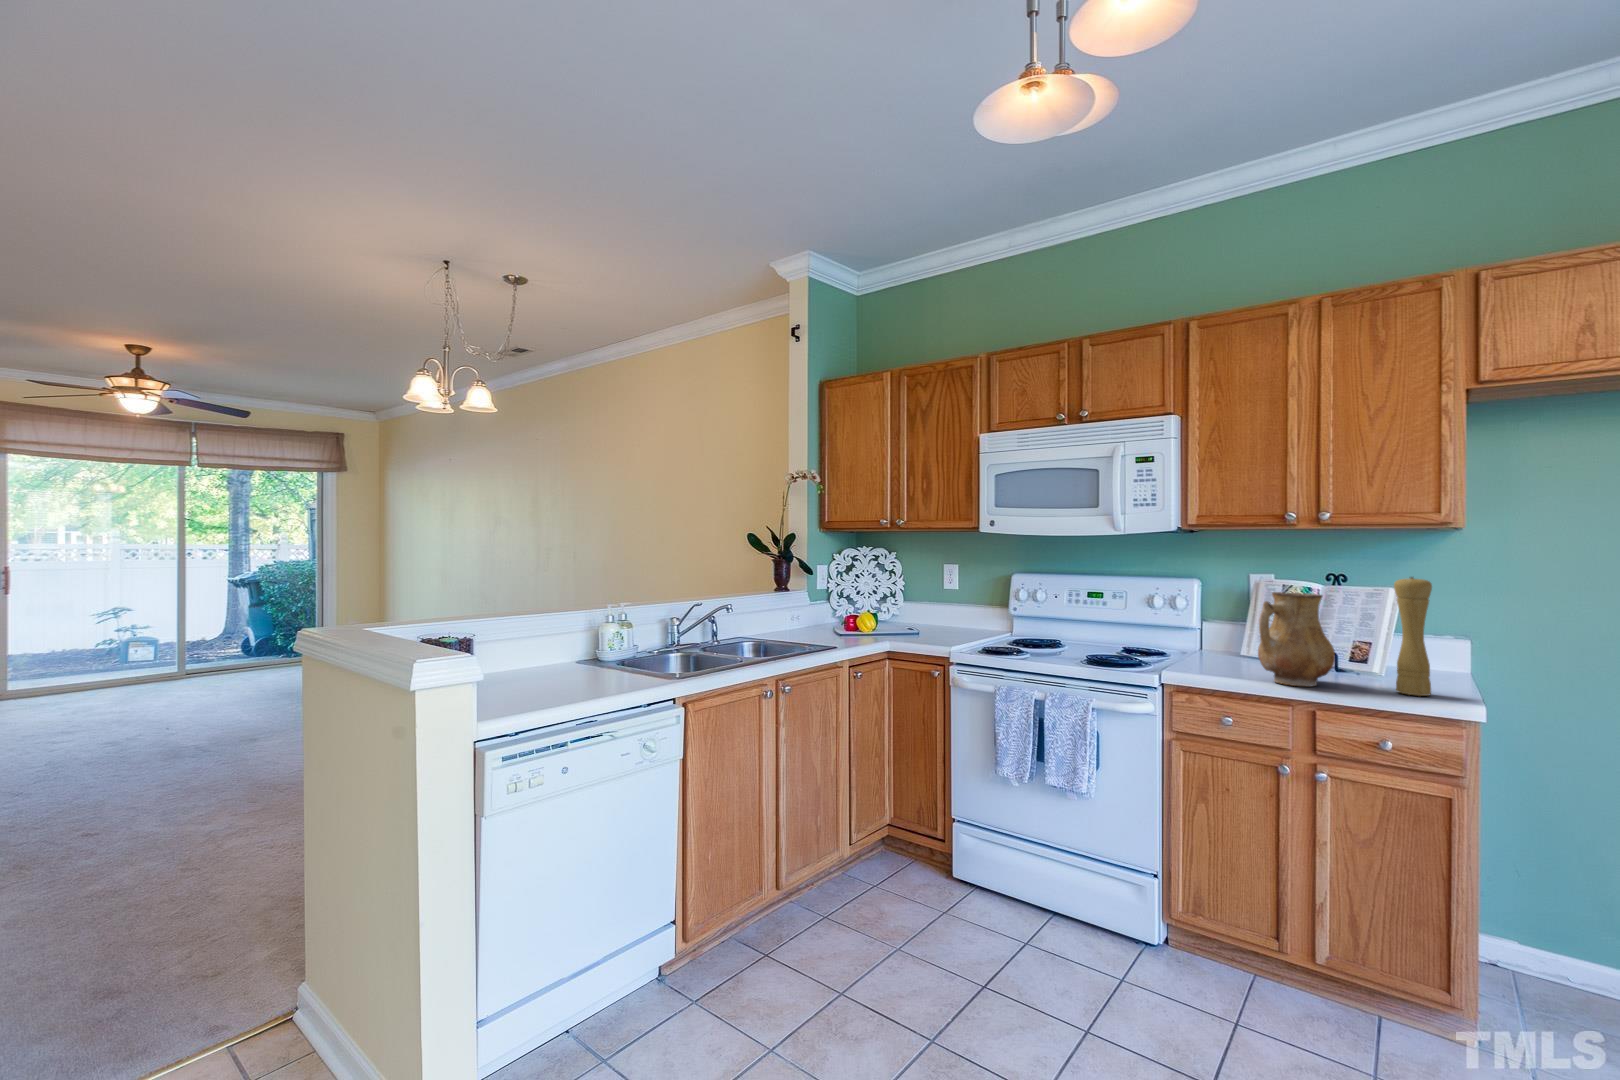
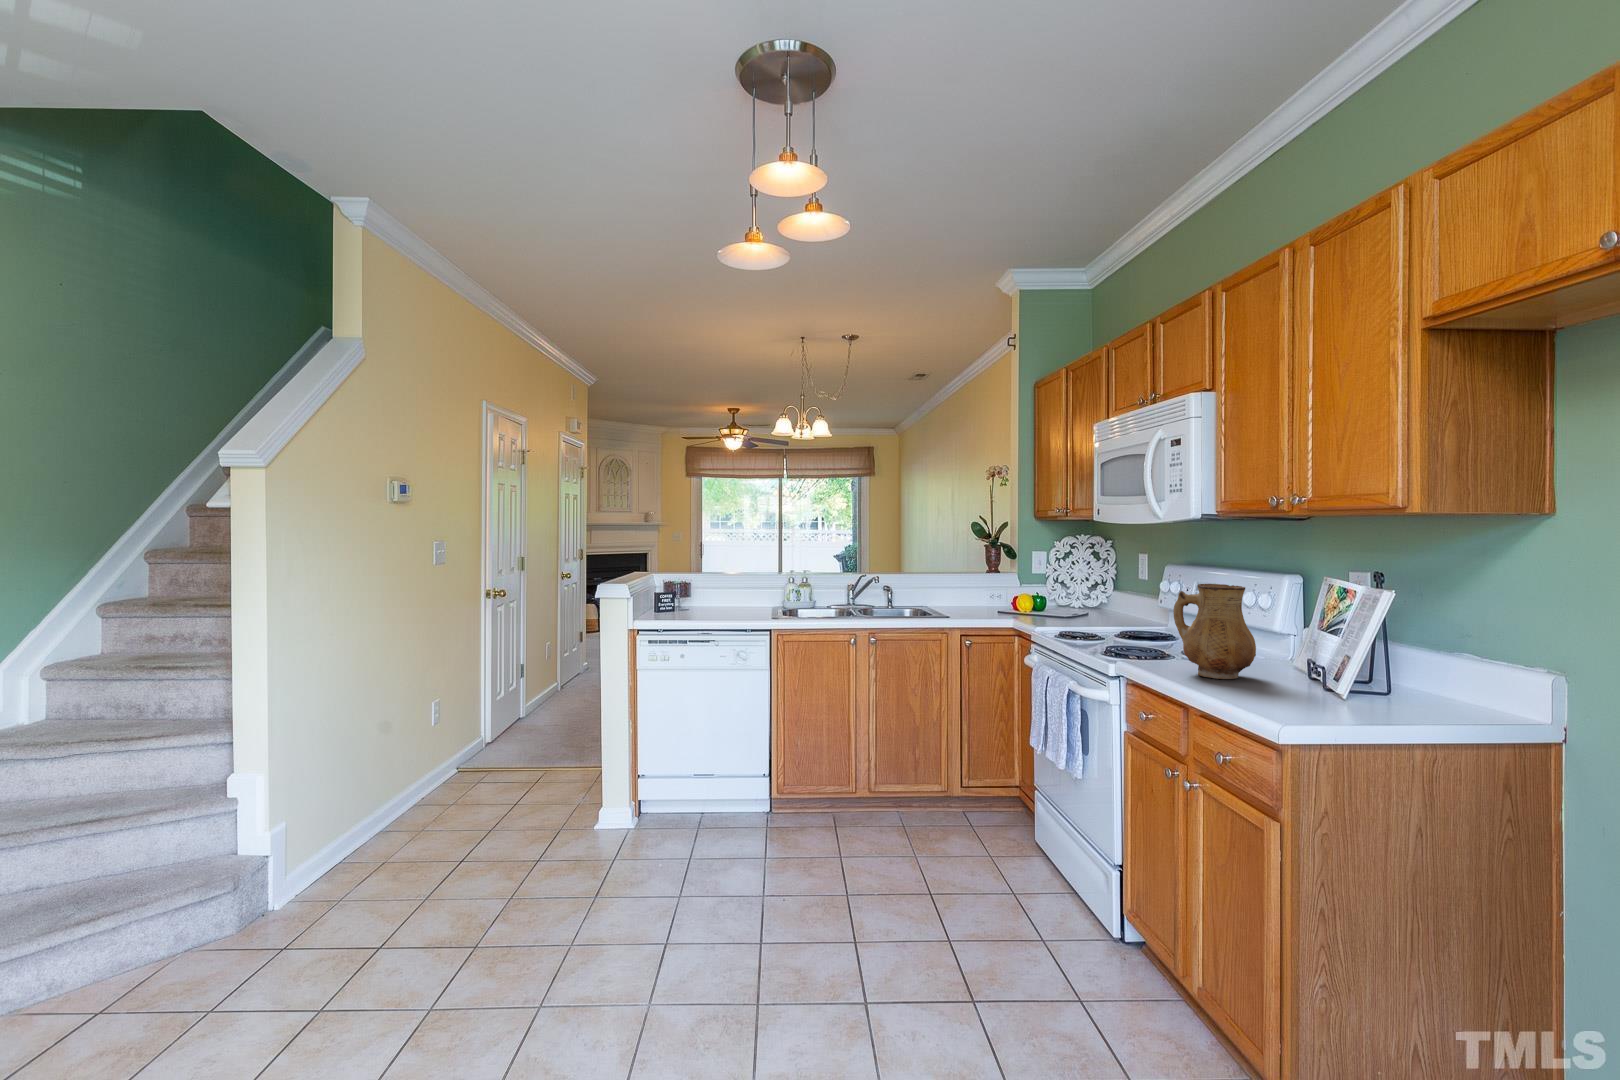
pepper mill: present [1394,577,1432,696] -> none [1267,571,1304,697]

